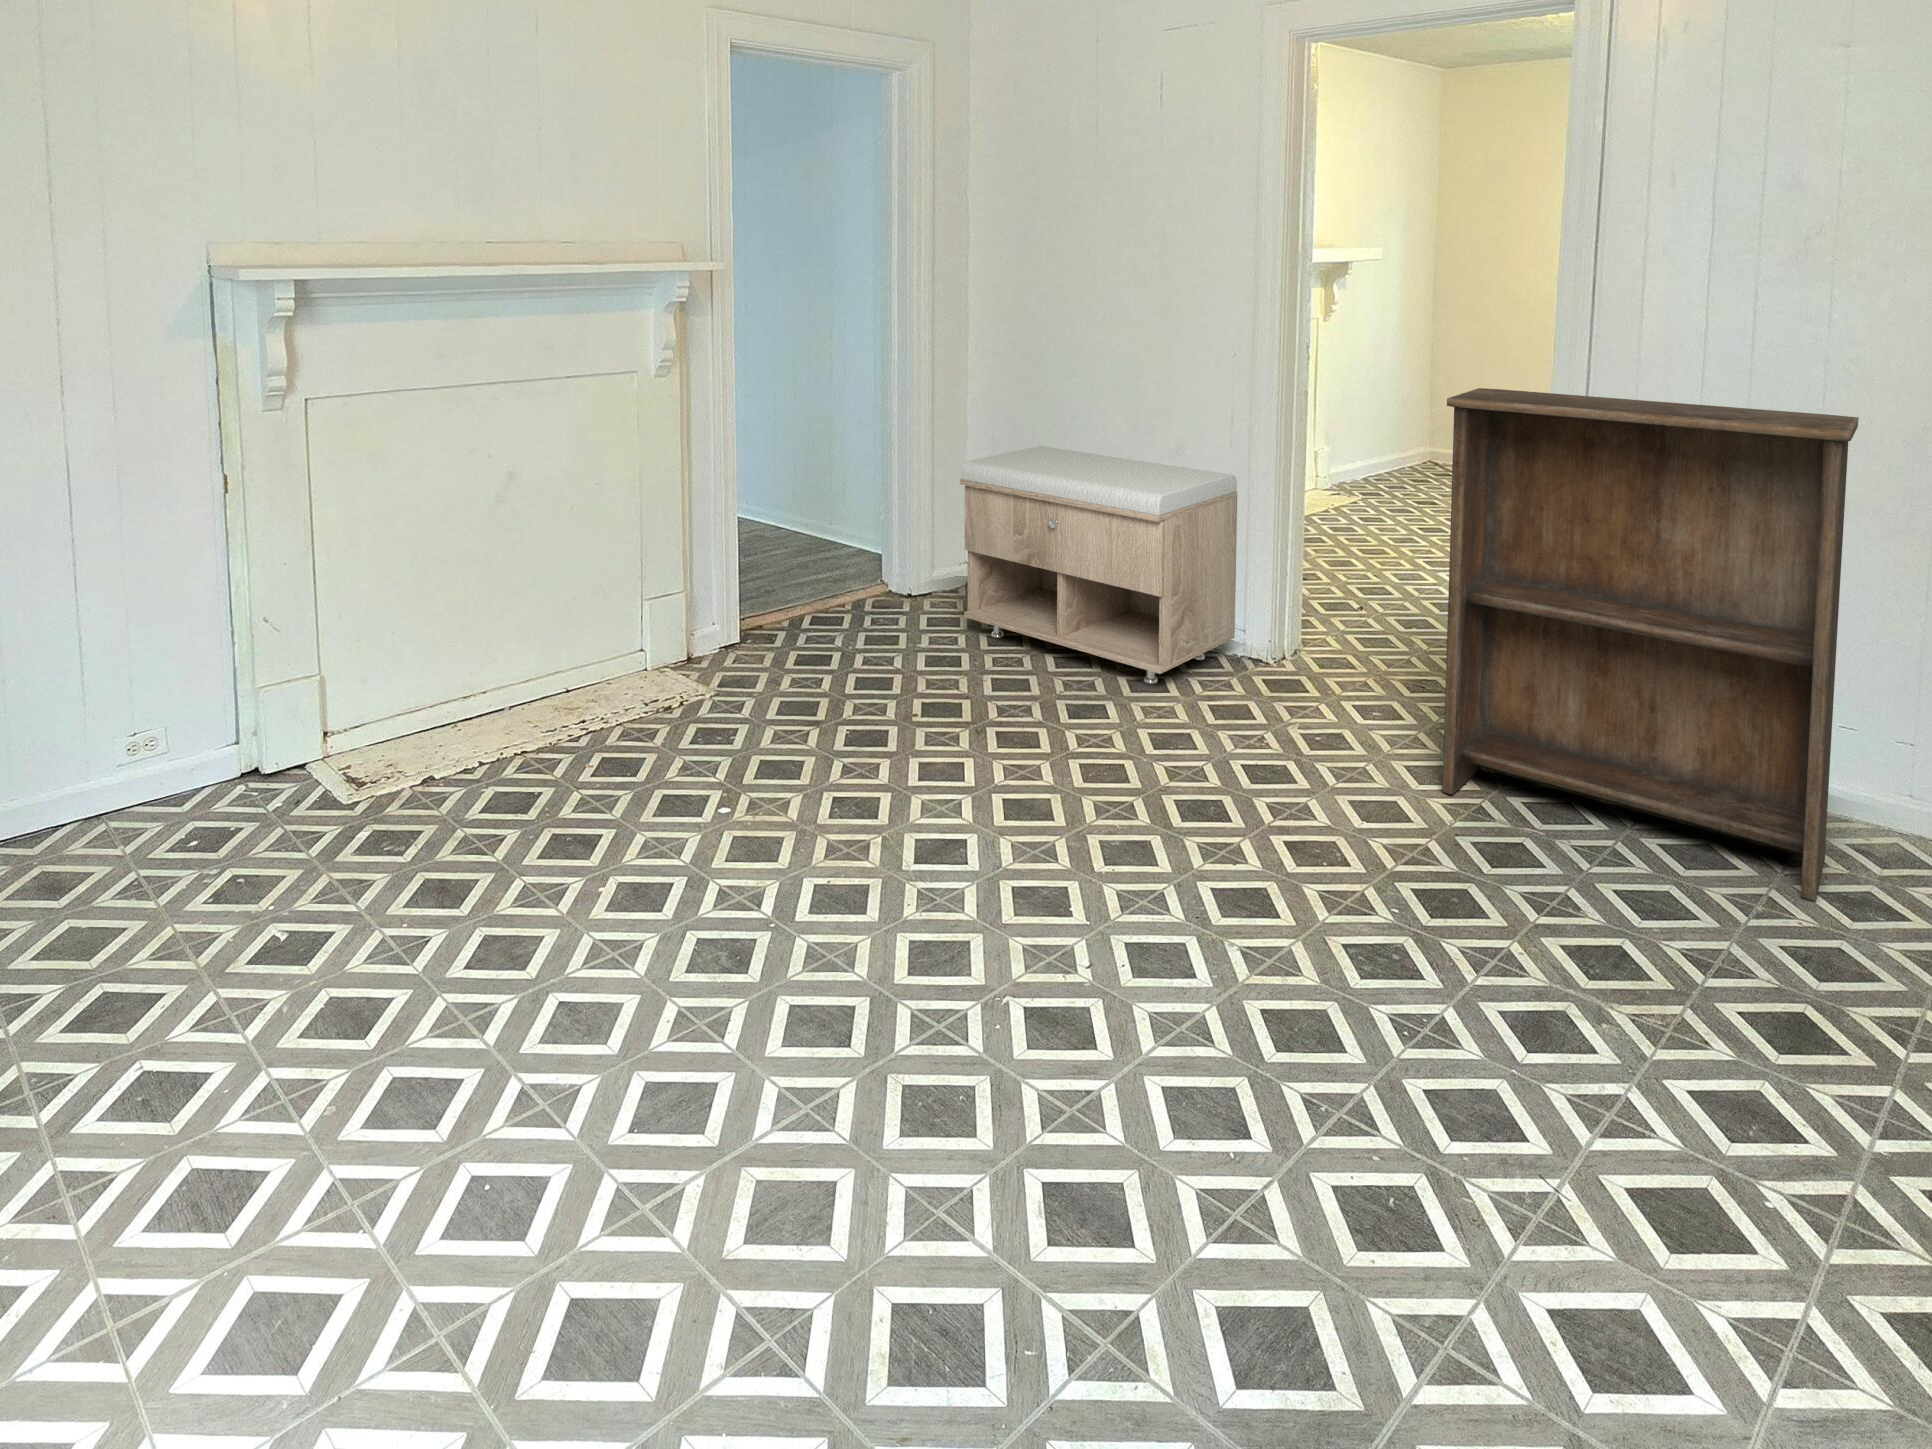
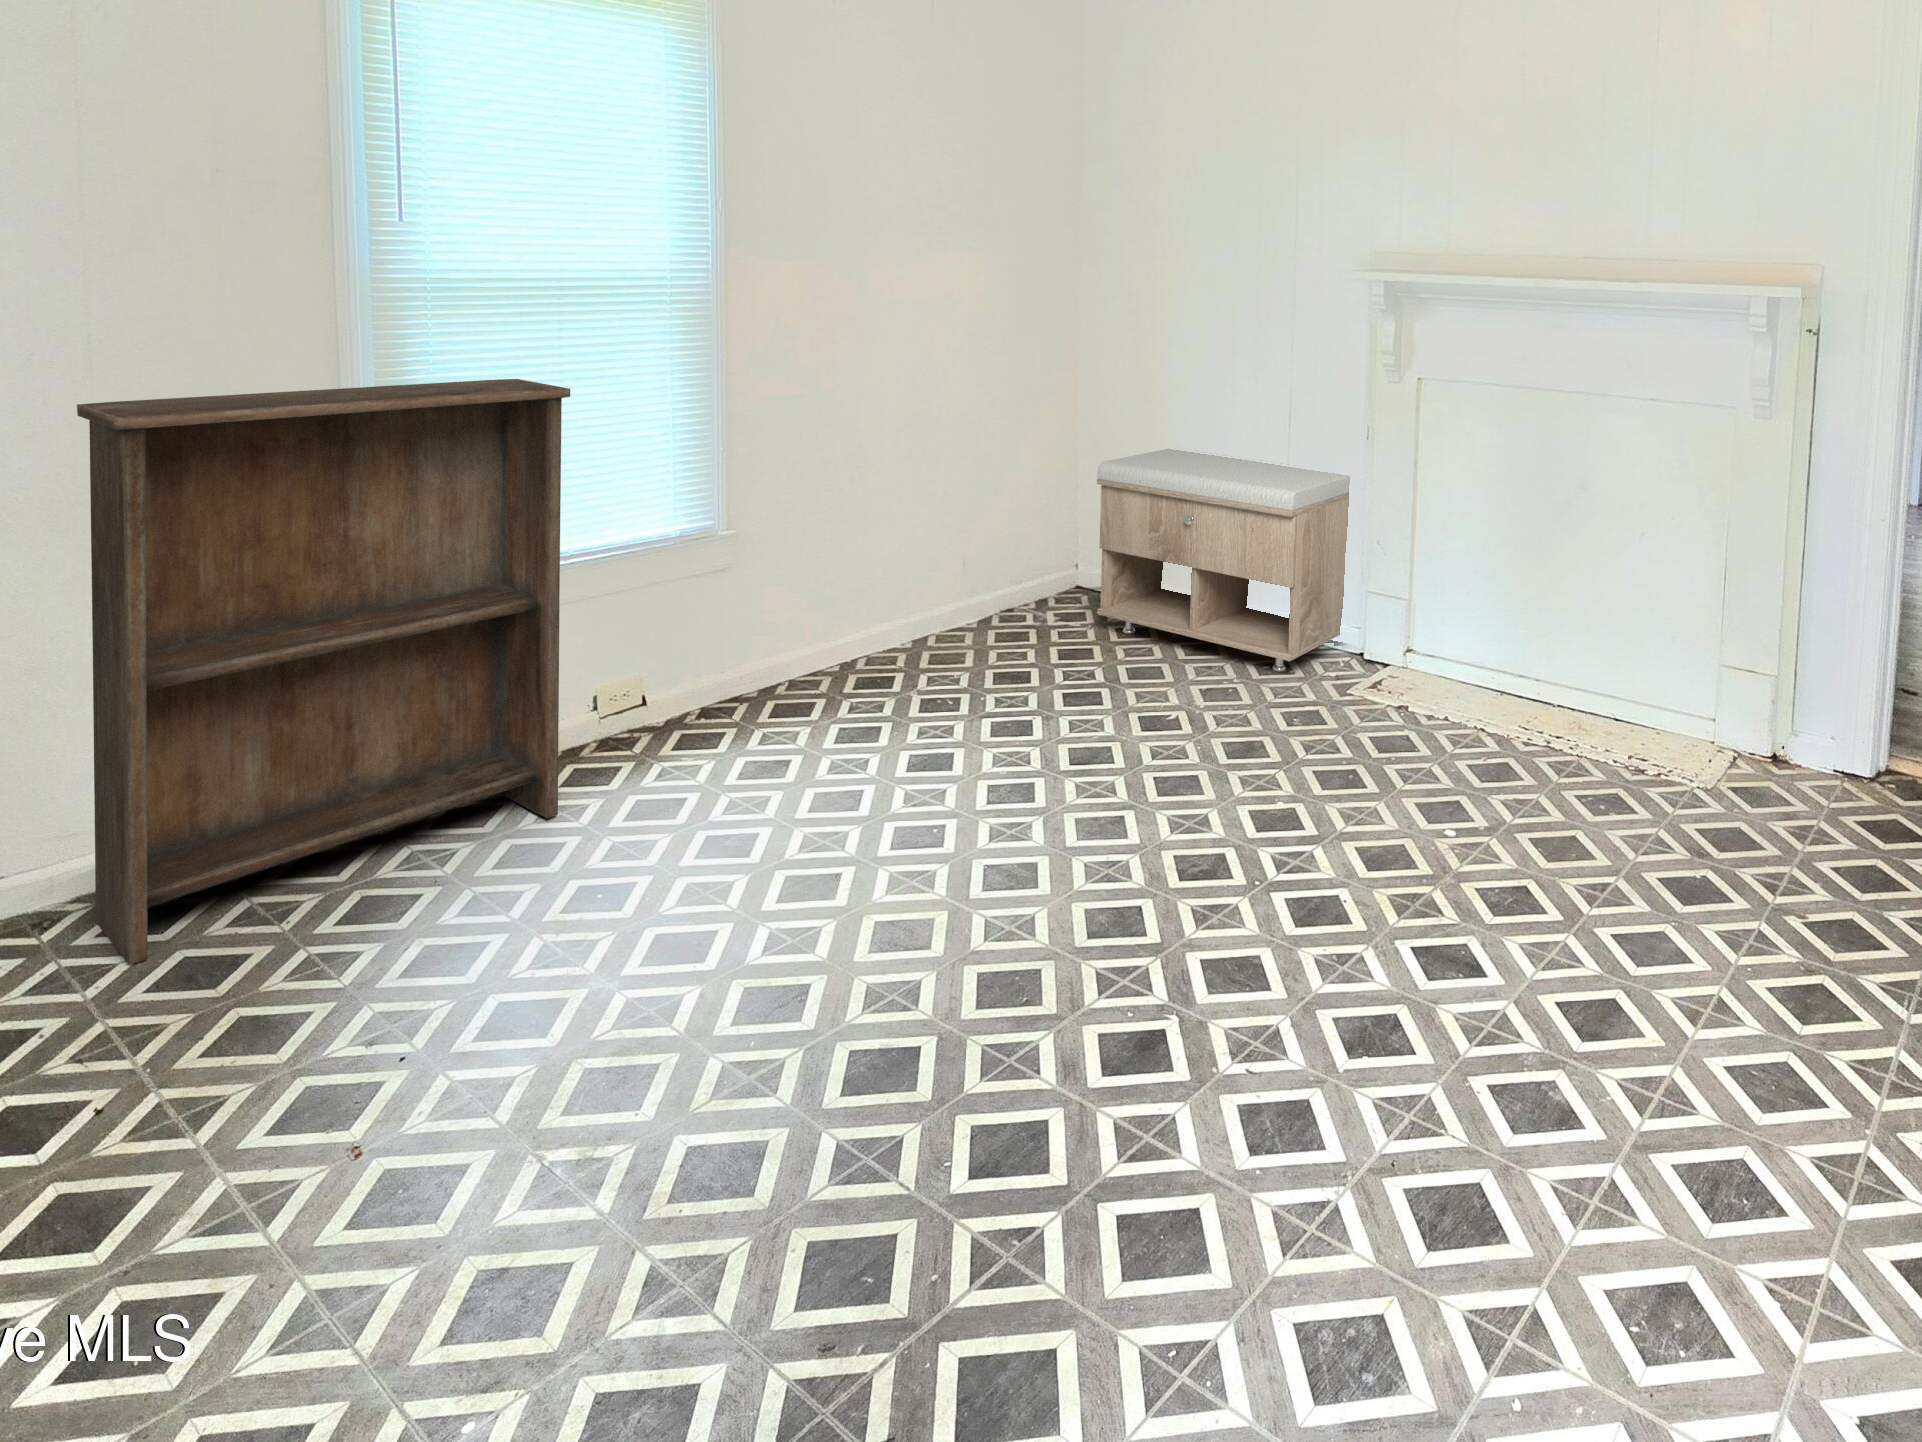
bookshelf: present [1442,388,1859,901] -> present [77,379,570,964]

